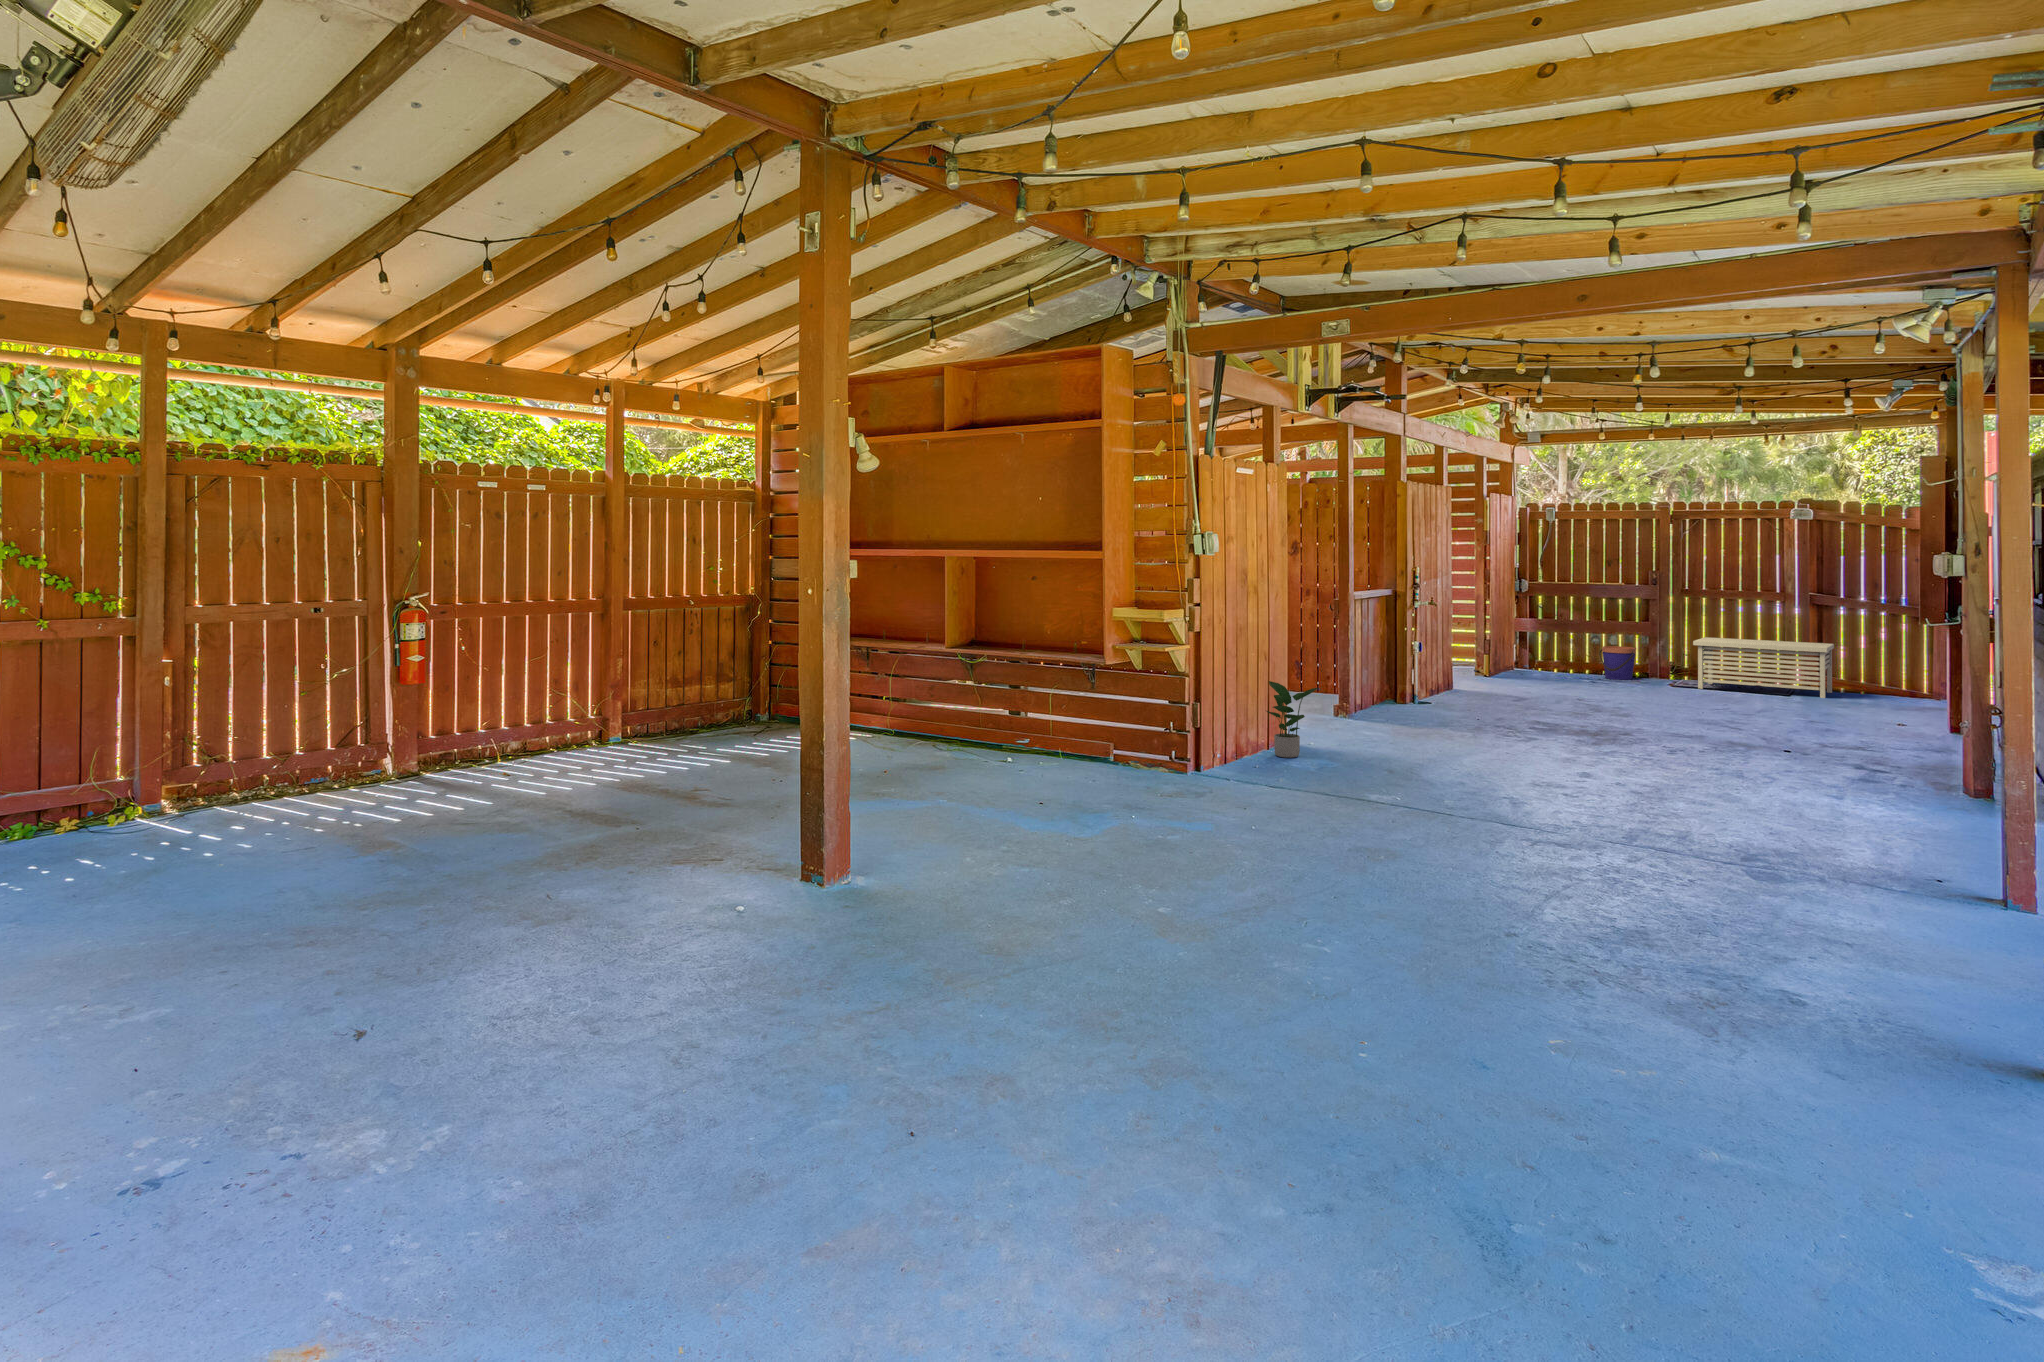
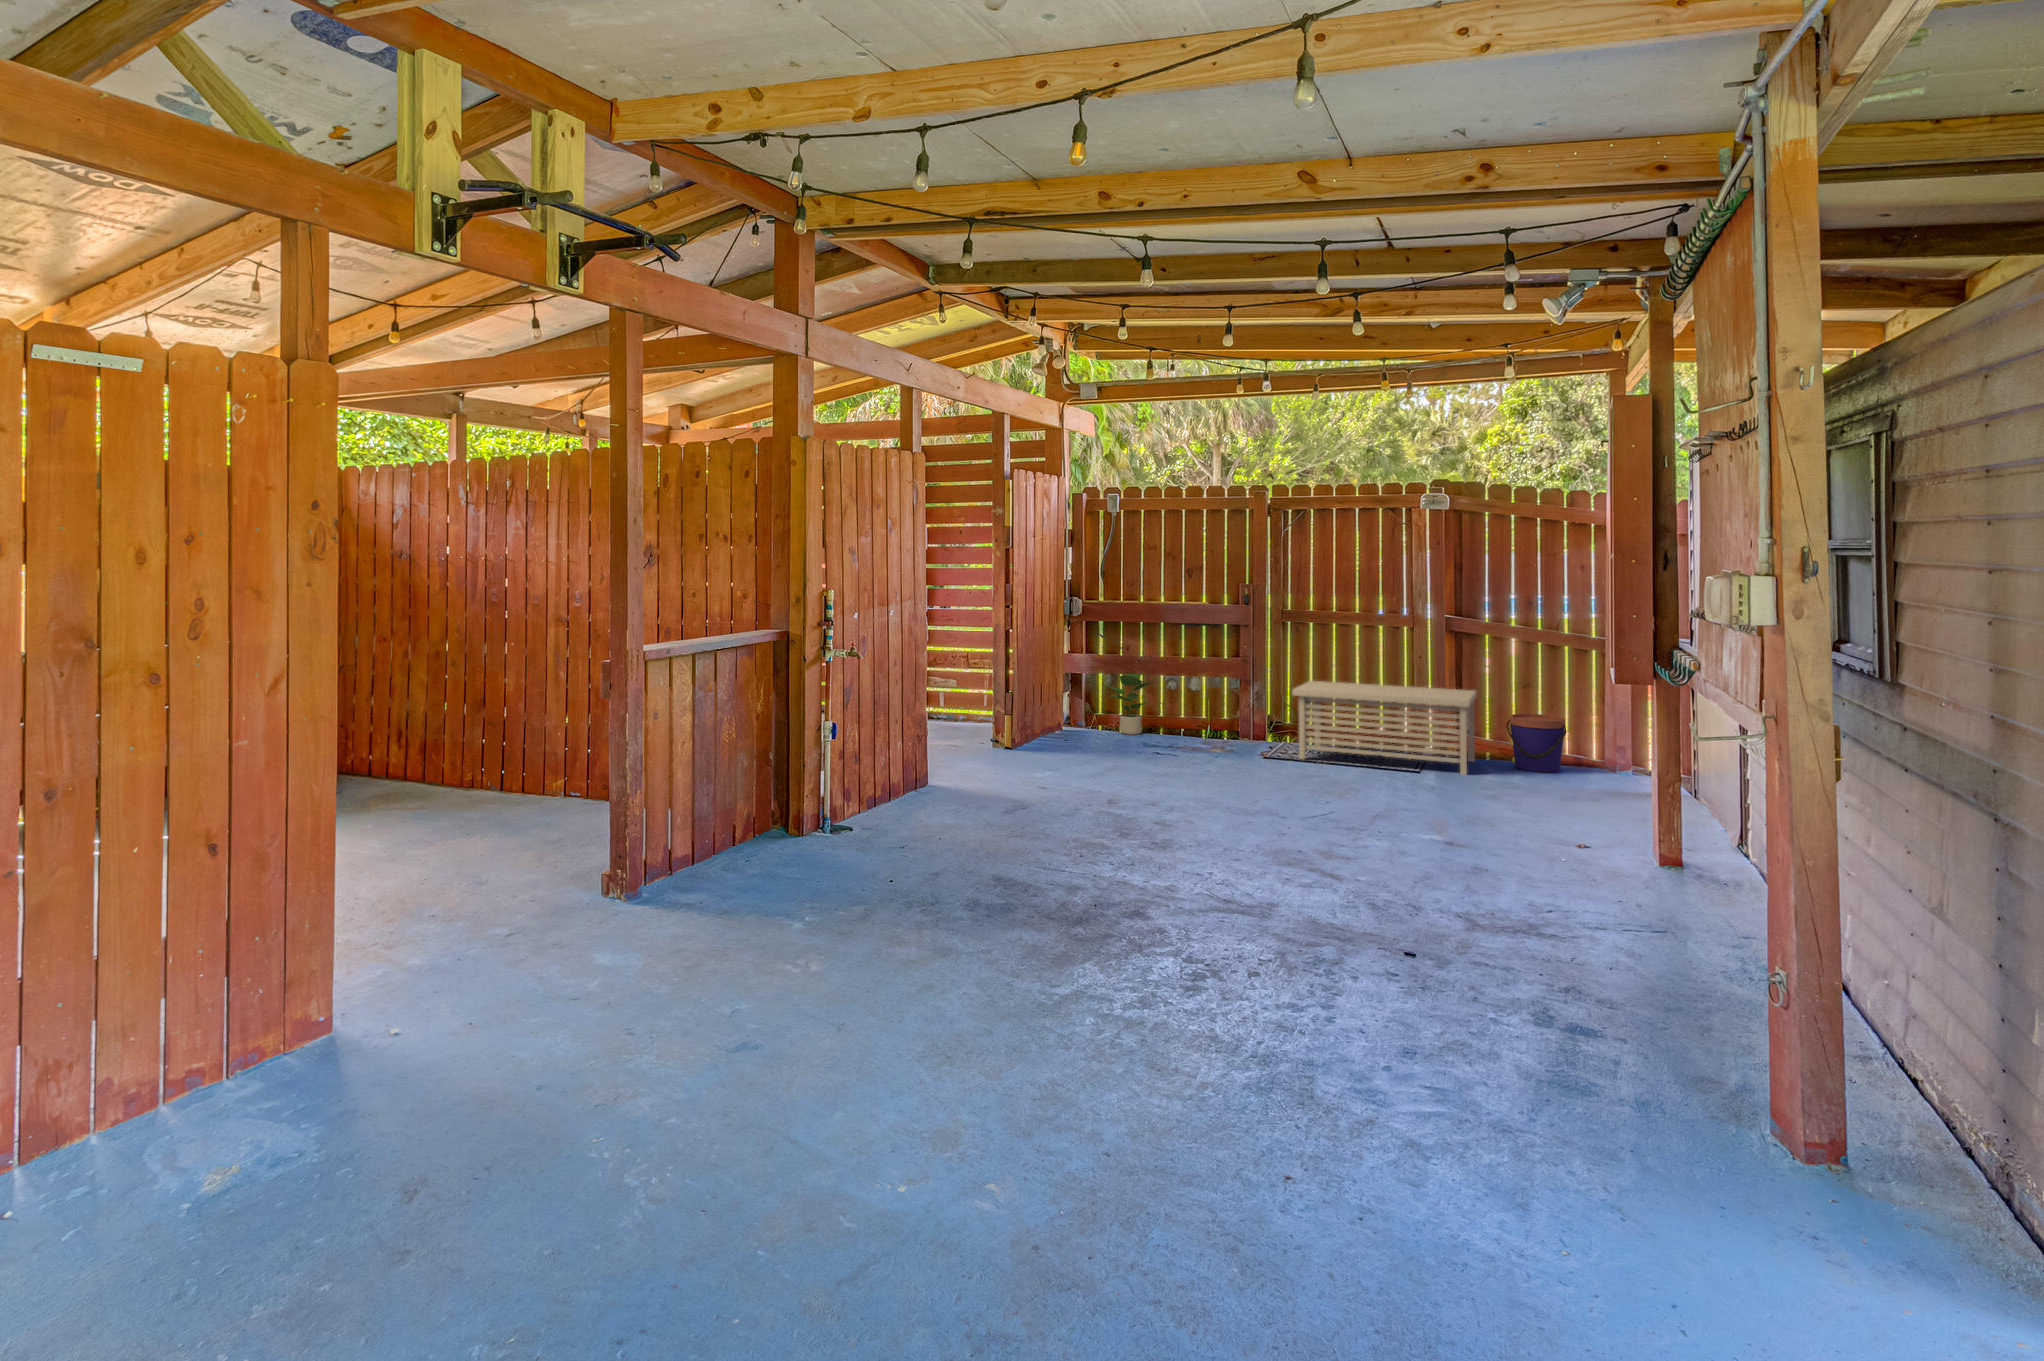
bucket: present [1599,646,1635,680] -> present [1507,714,1566,773]
potted plant: present [1267,681,1318,758] -> present [1107,673,1155,735]

